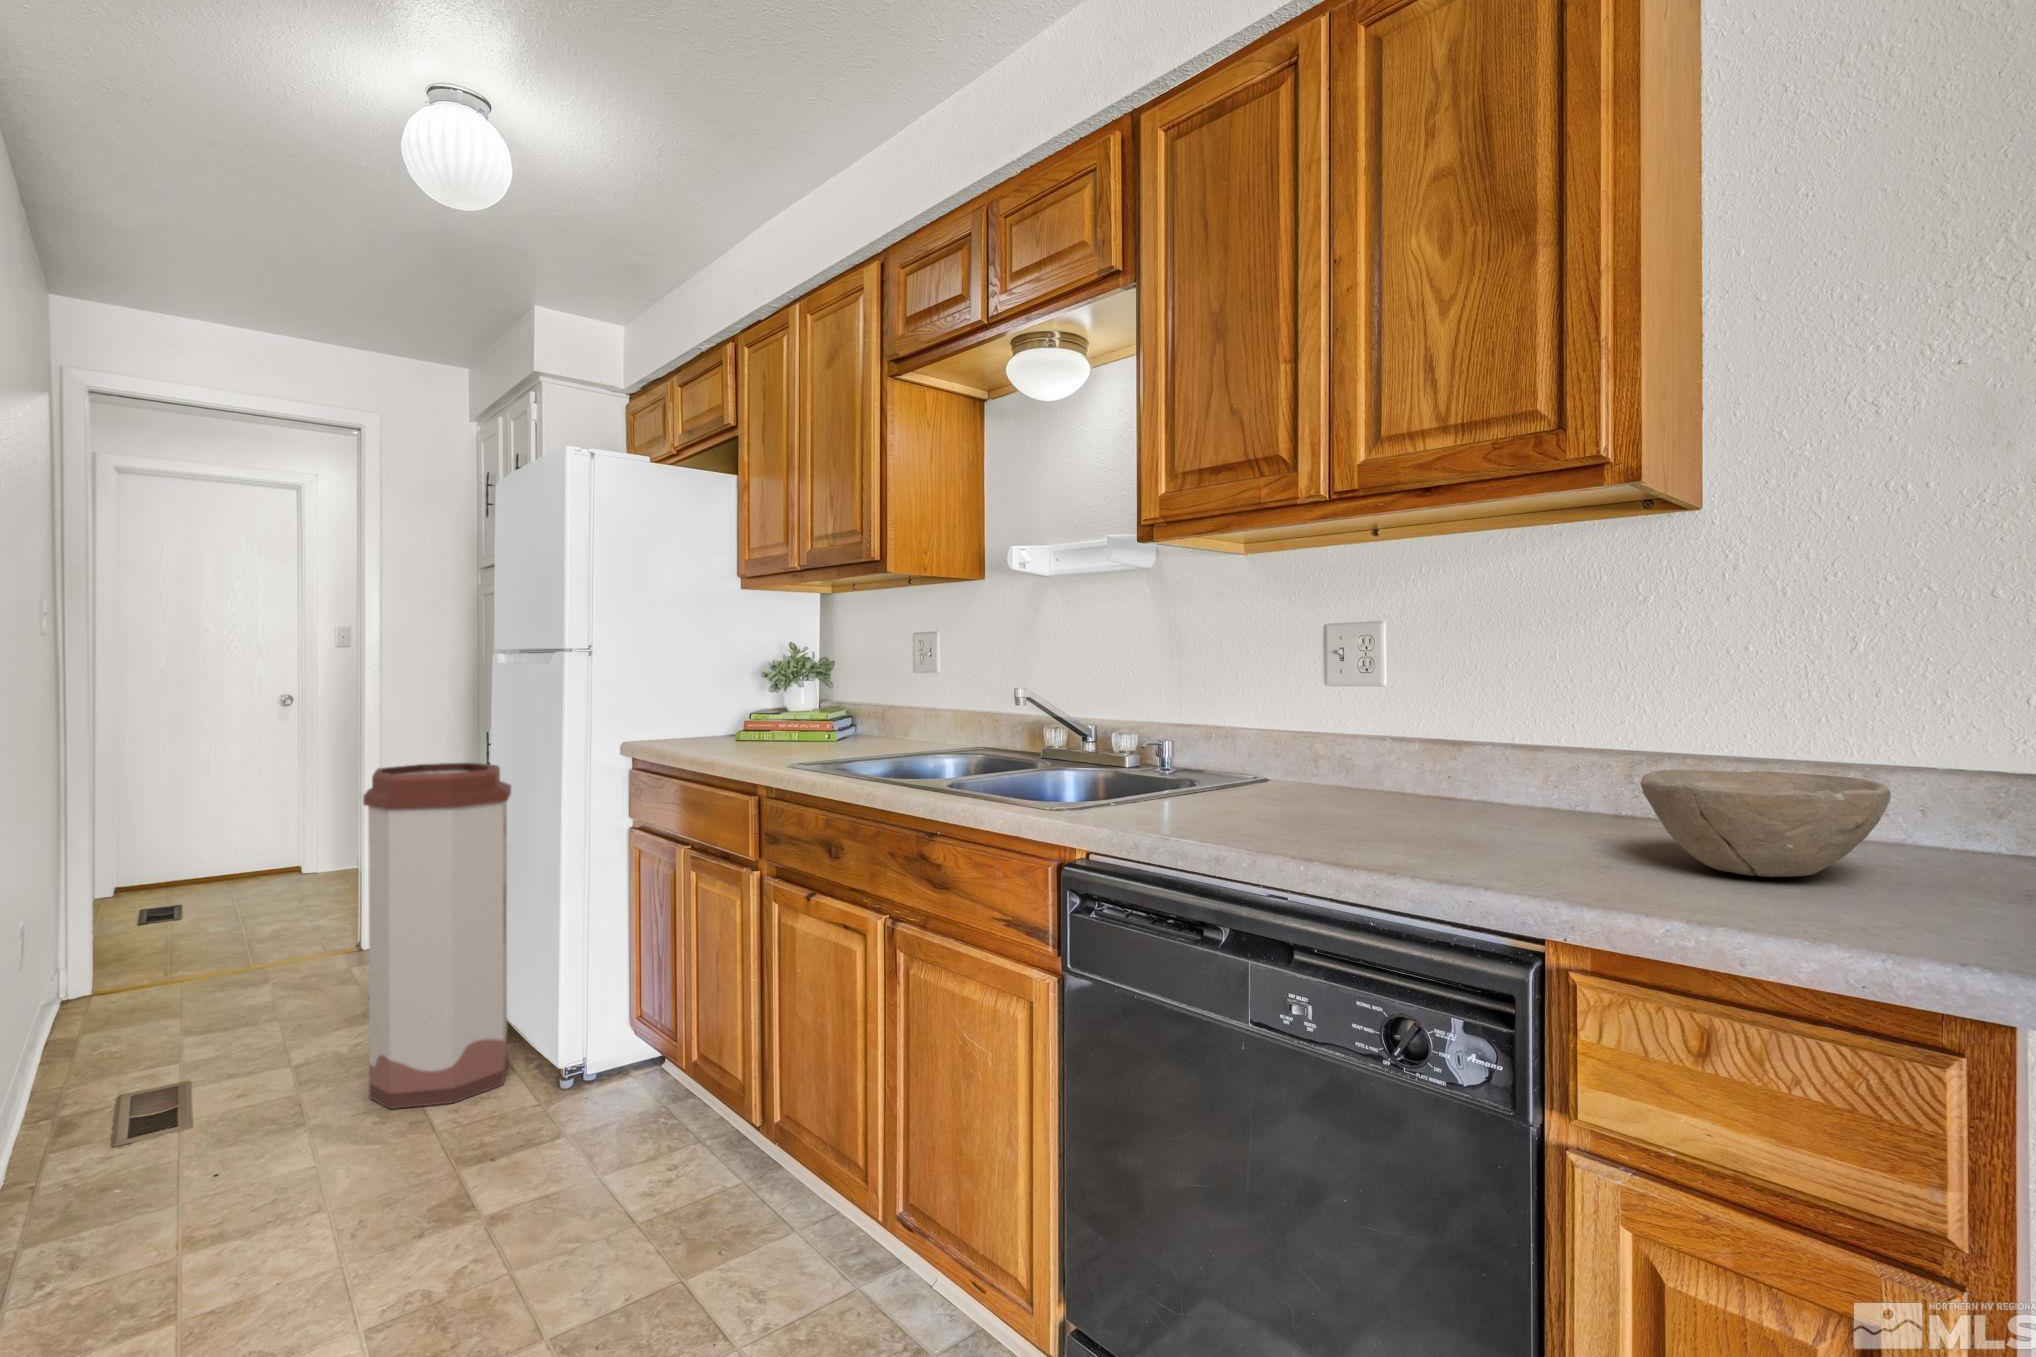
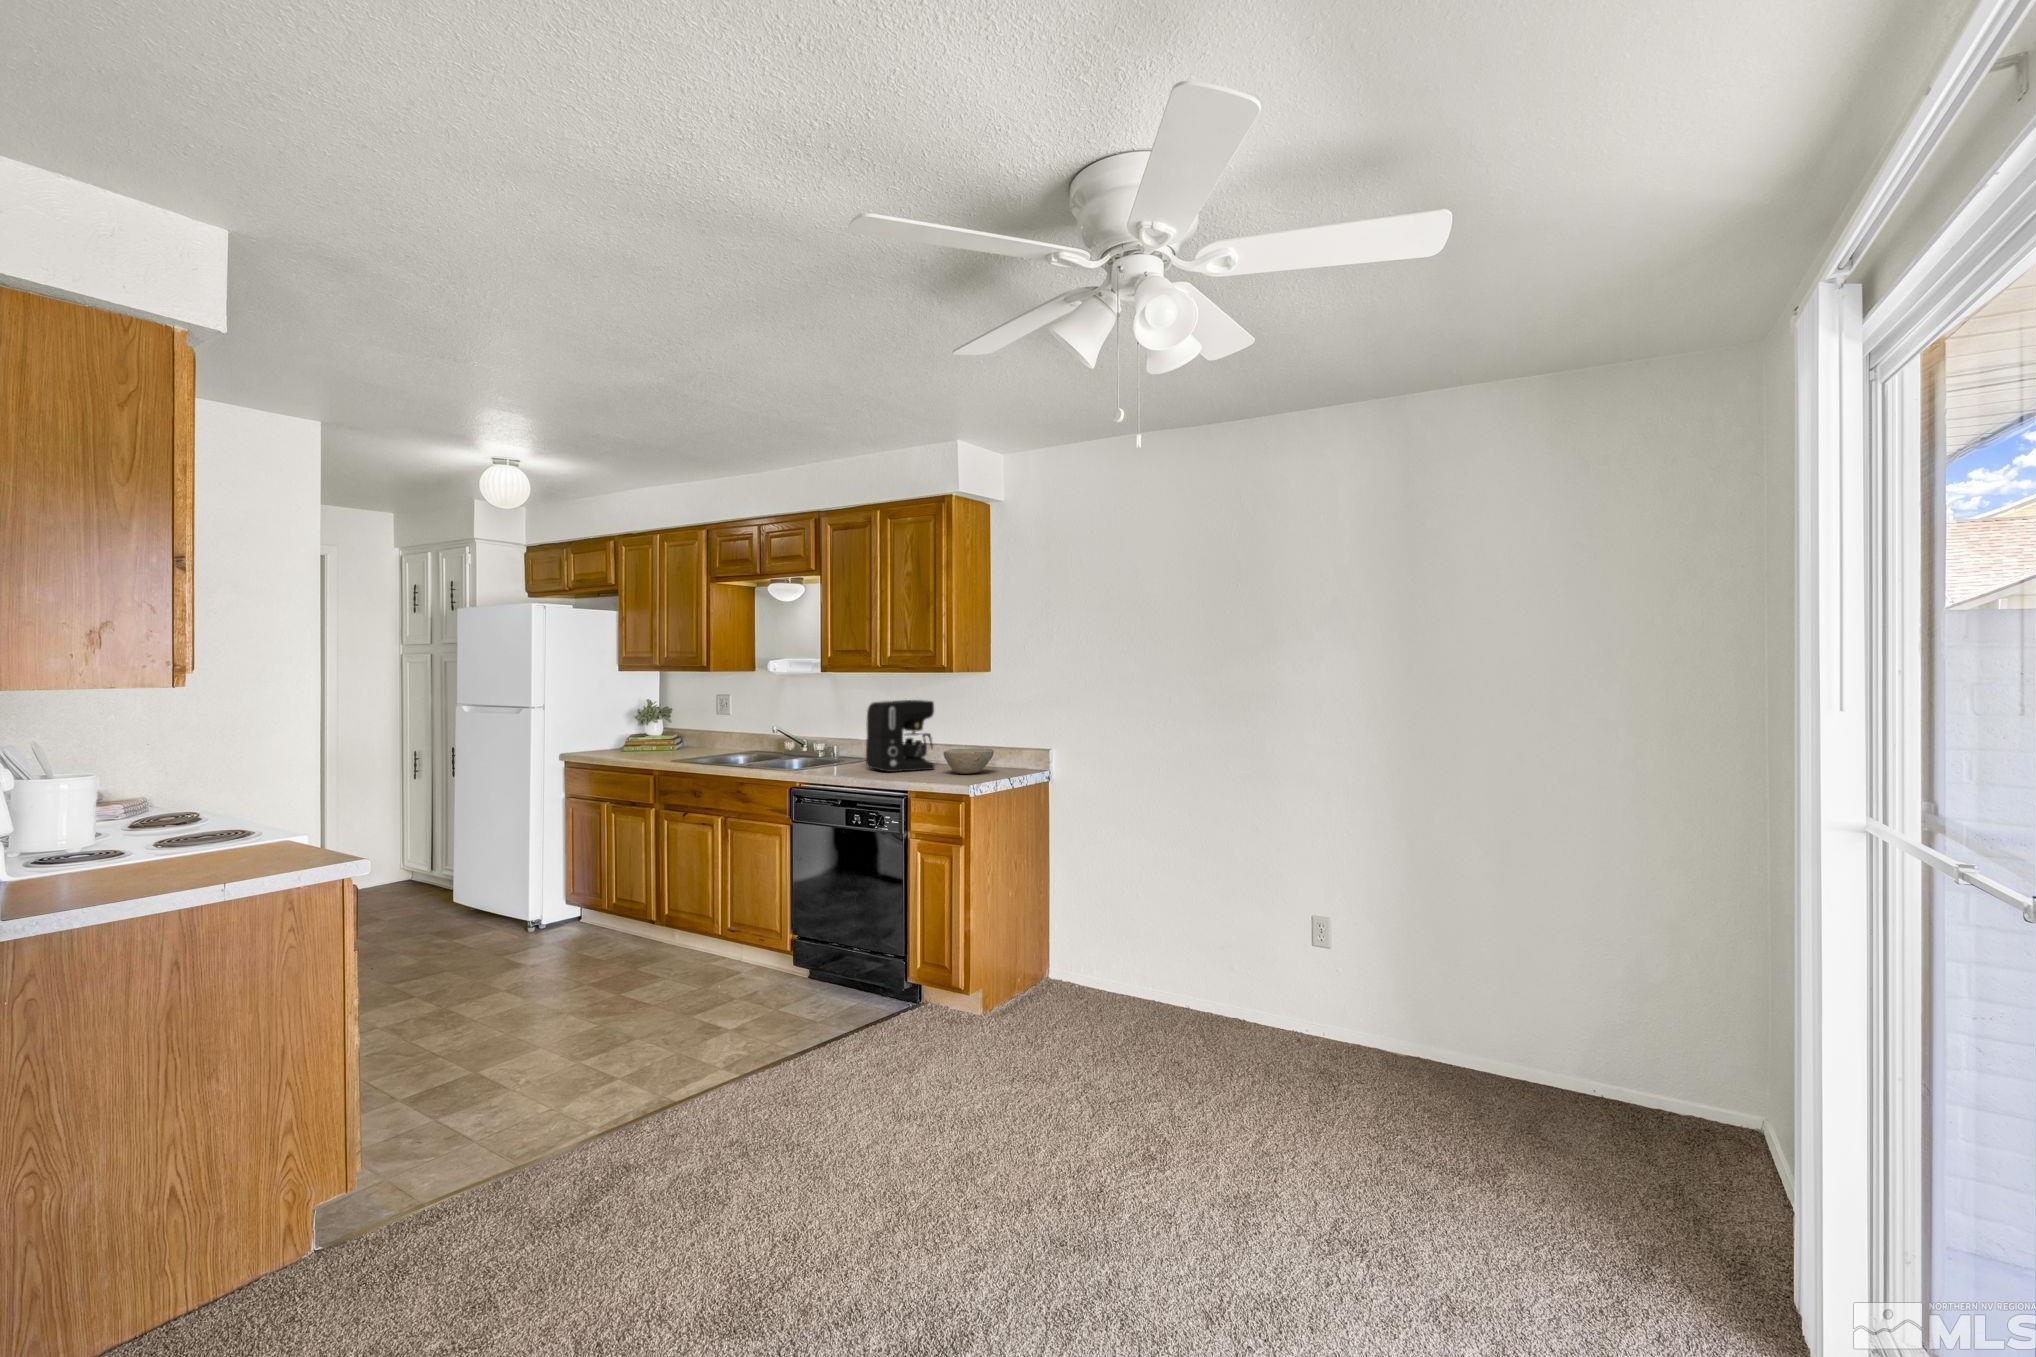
coffee maker: none [1295,600,1546,844] -> present [866,700,934,772]
trash can: present [363,763,511,1109] -> none [416,767,499,943]

